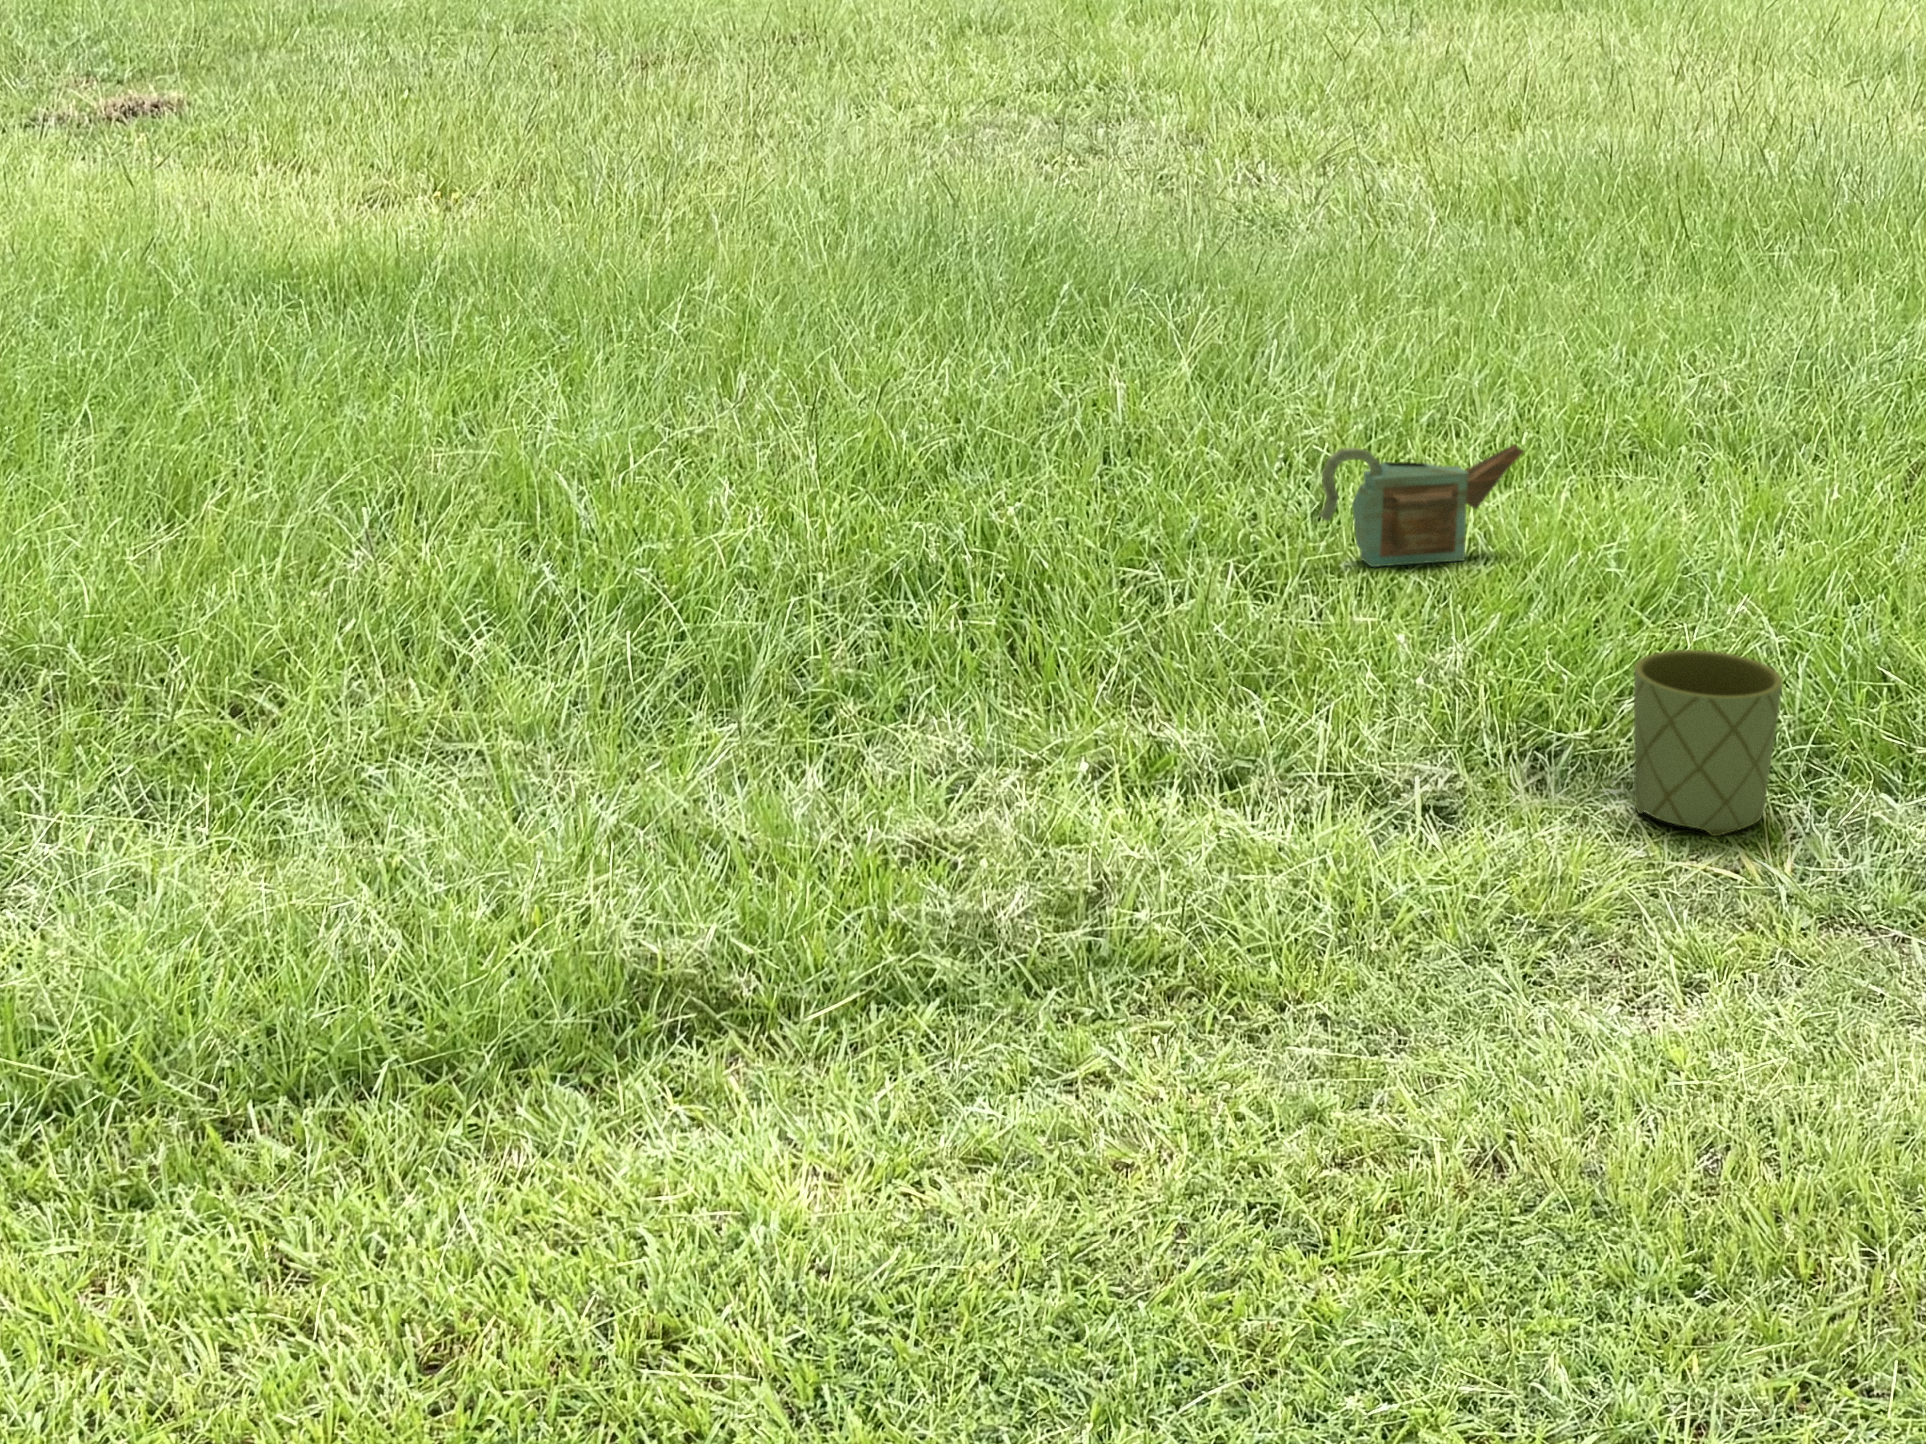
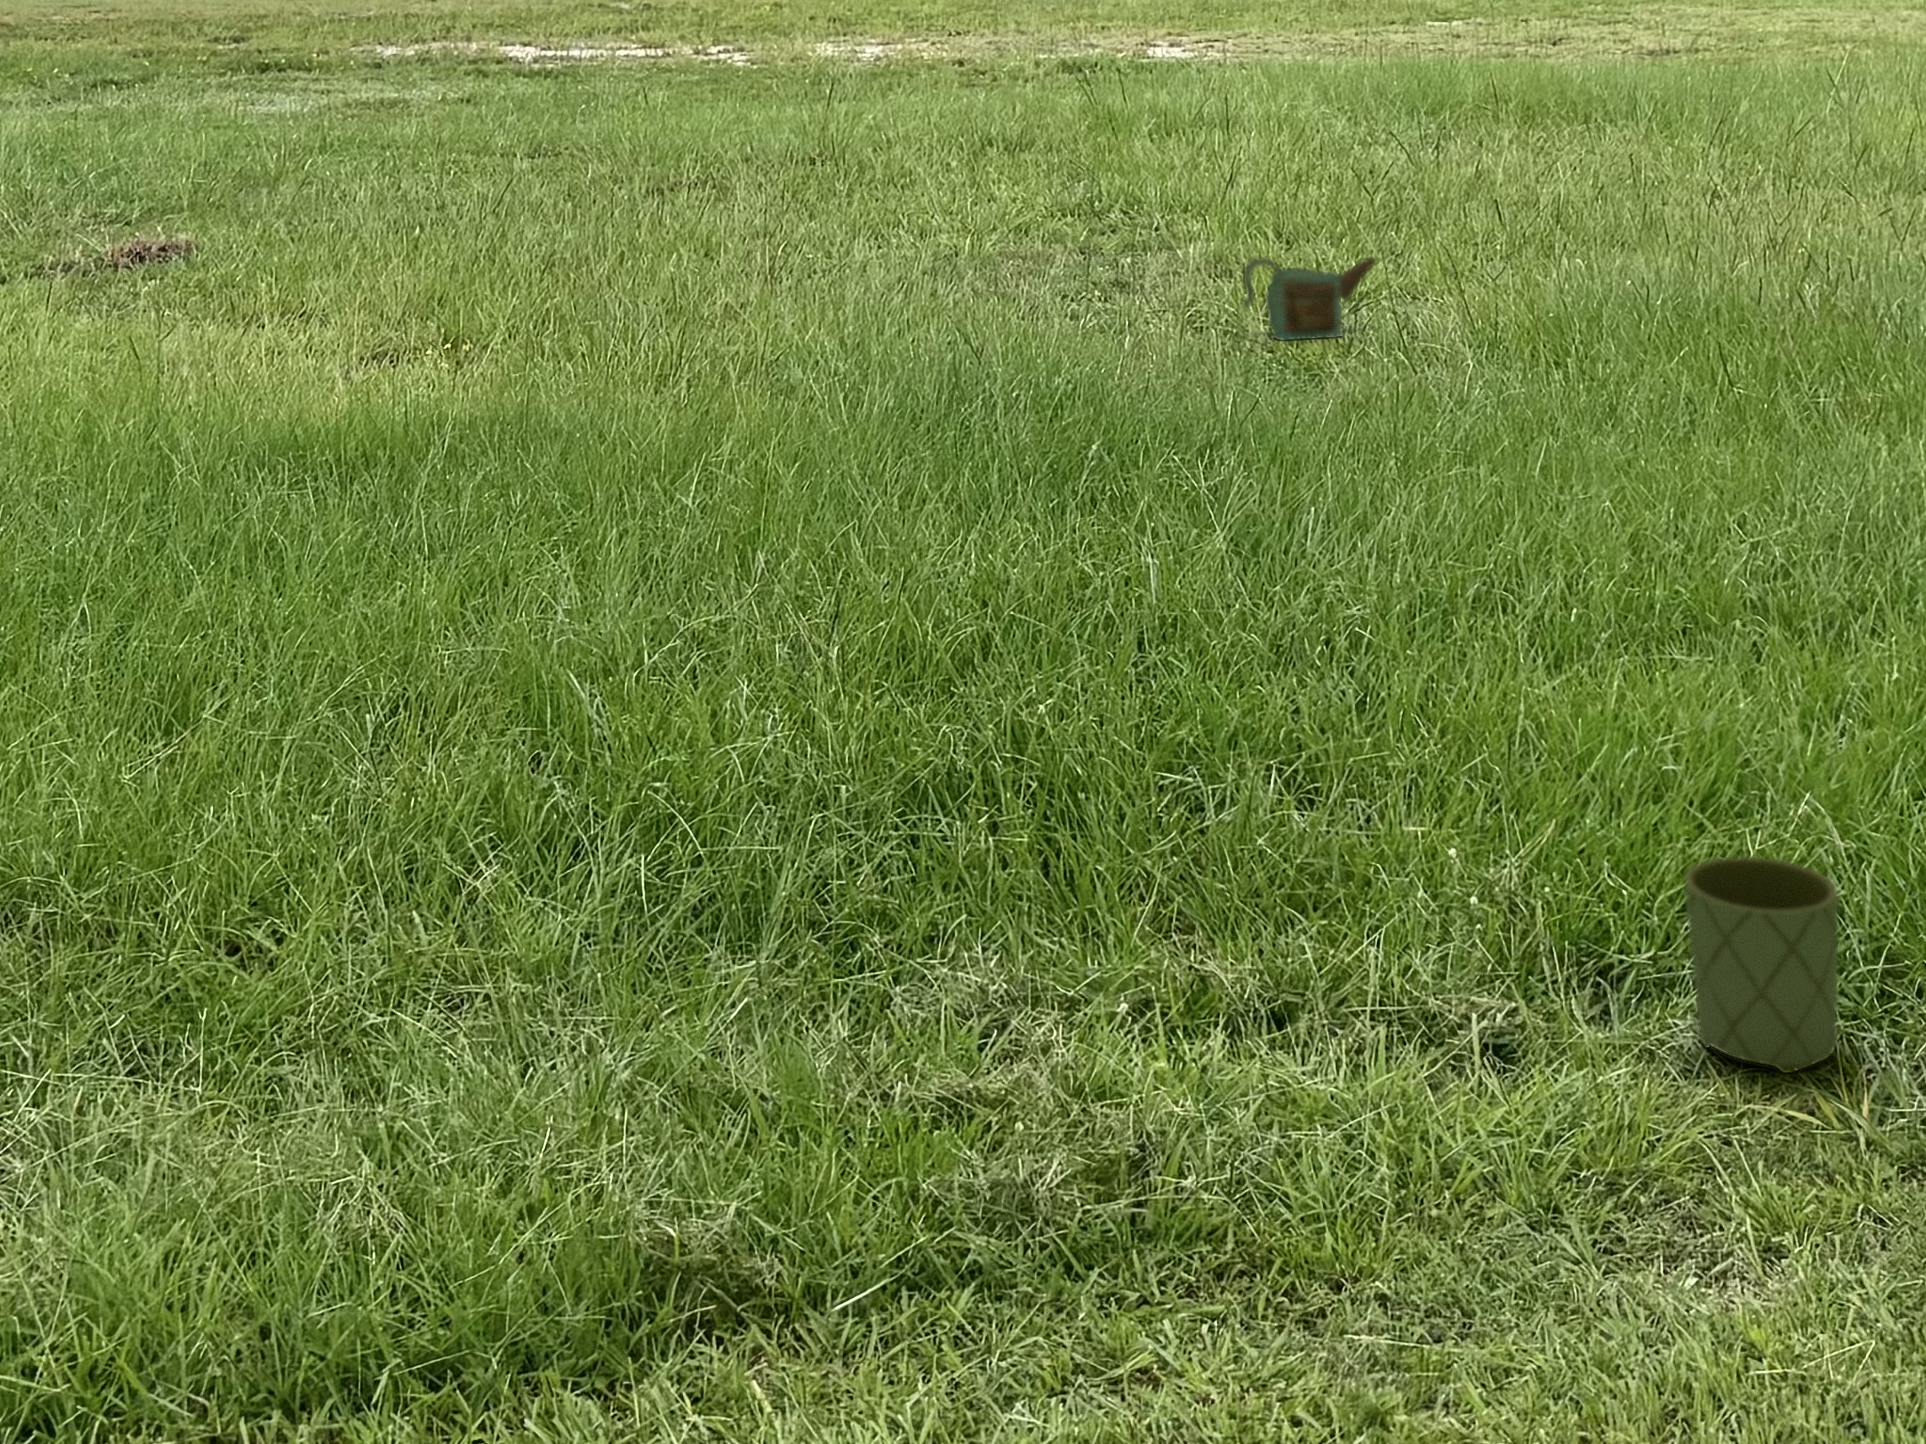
watering can: present [1318,445,1524,567] -> present [1243,257,1376,340]

